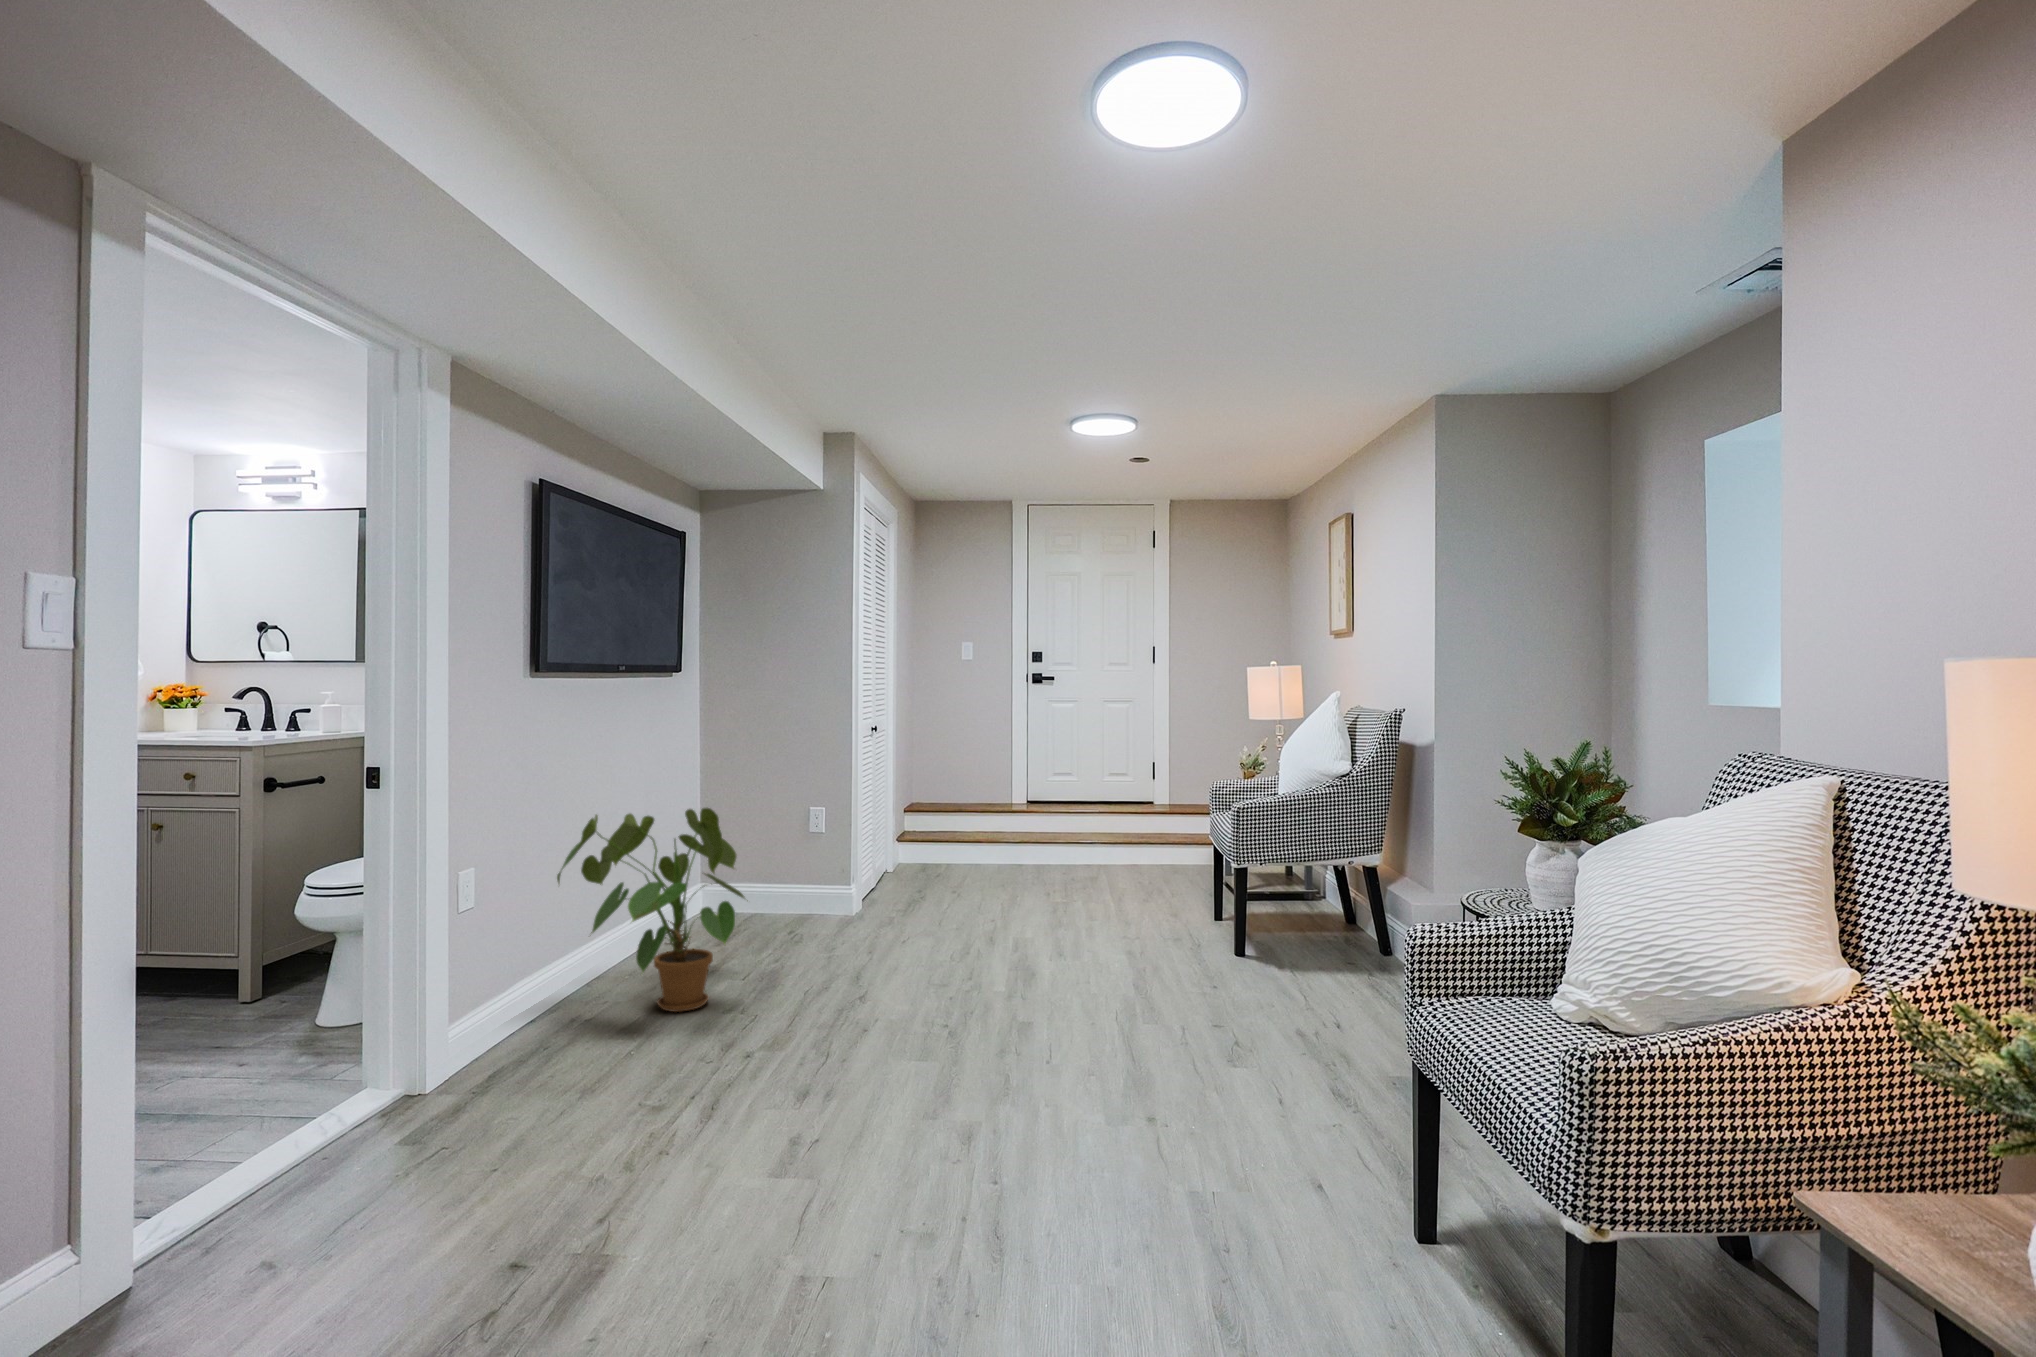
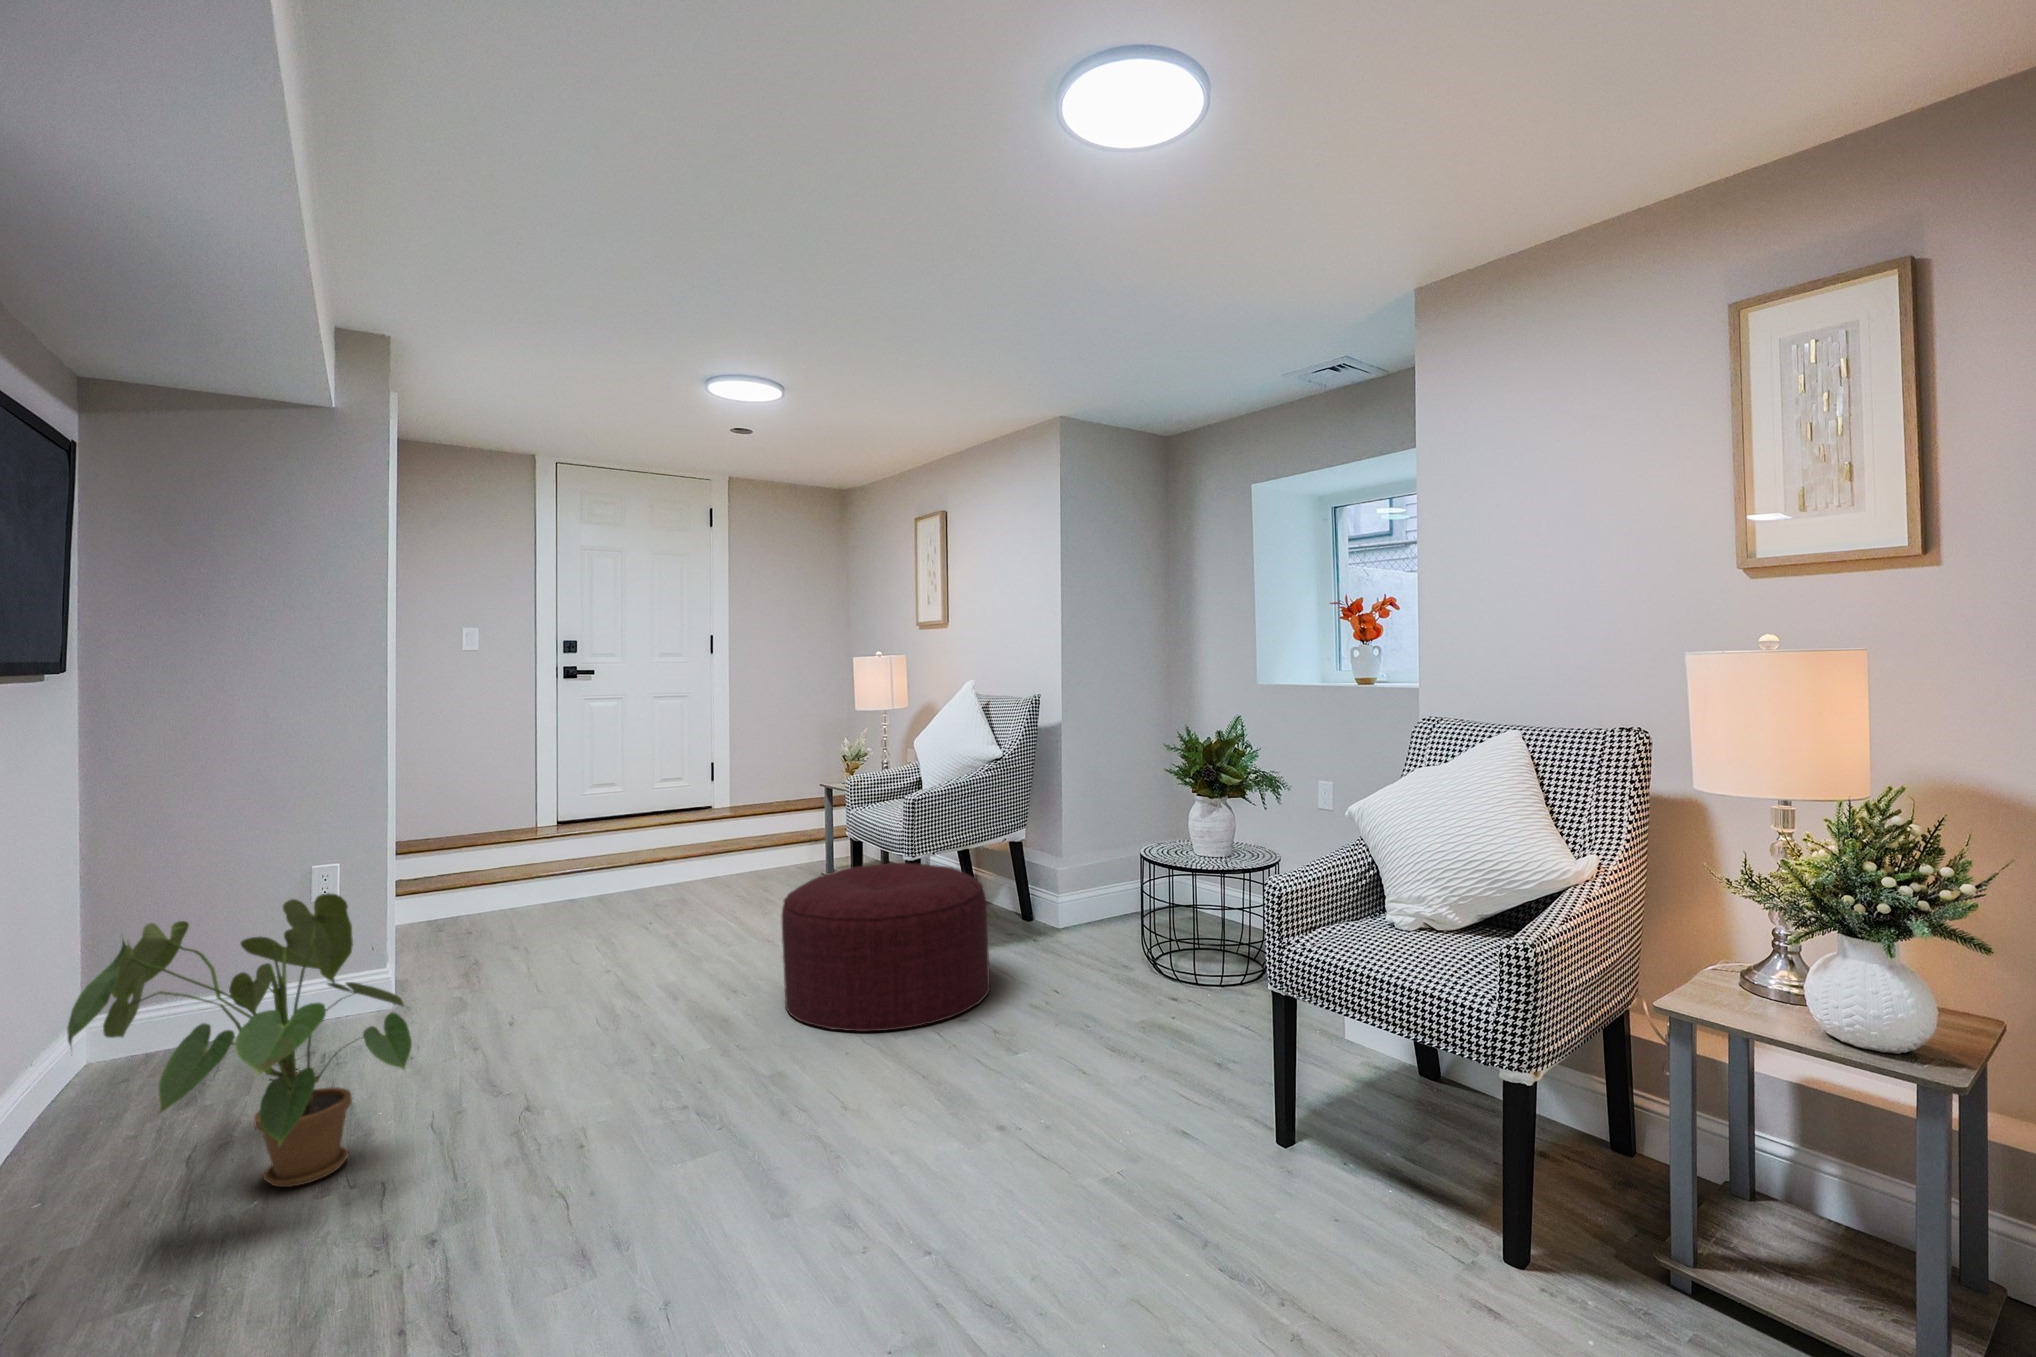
ottoman: none [1069,863,1277,1026] -> present [782,863,990,1031]

